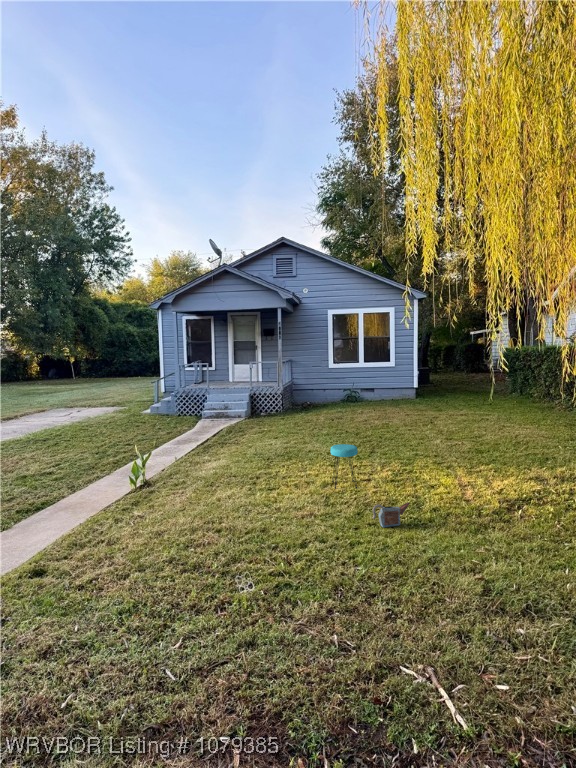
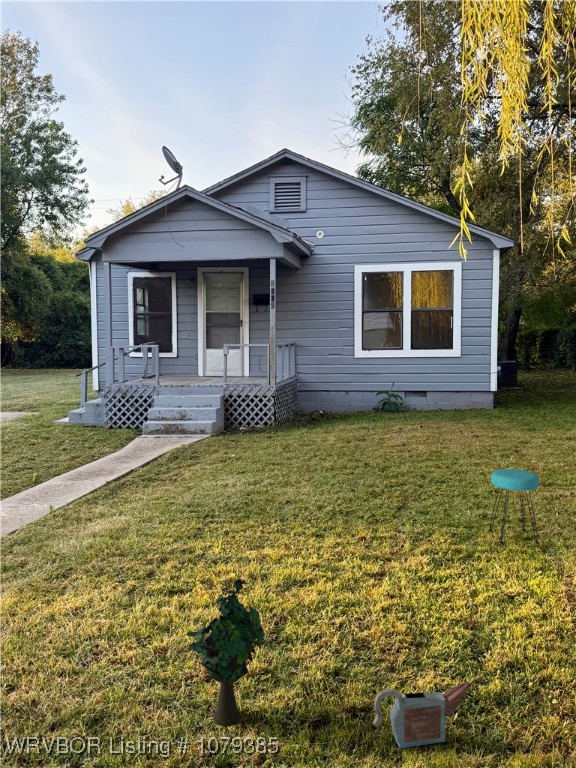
stool: present [330,444,358,489] -> present [489,469,539,543]
decorative plant: none [294,466,327,525] -> present [186,578,265,726]

